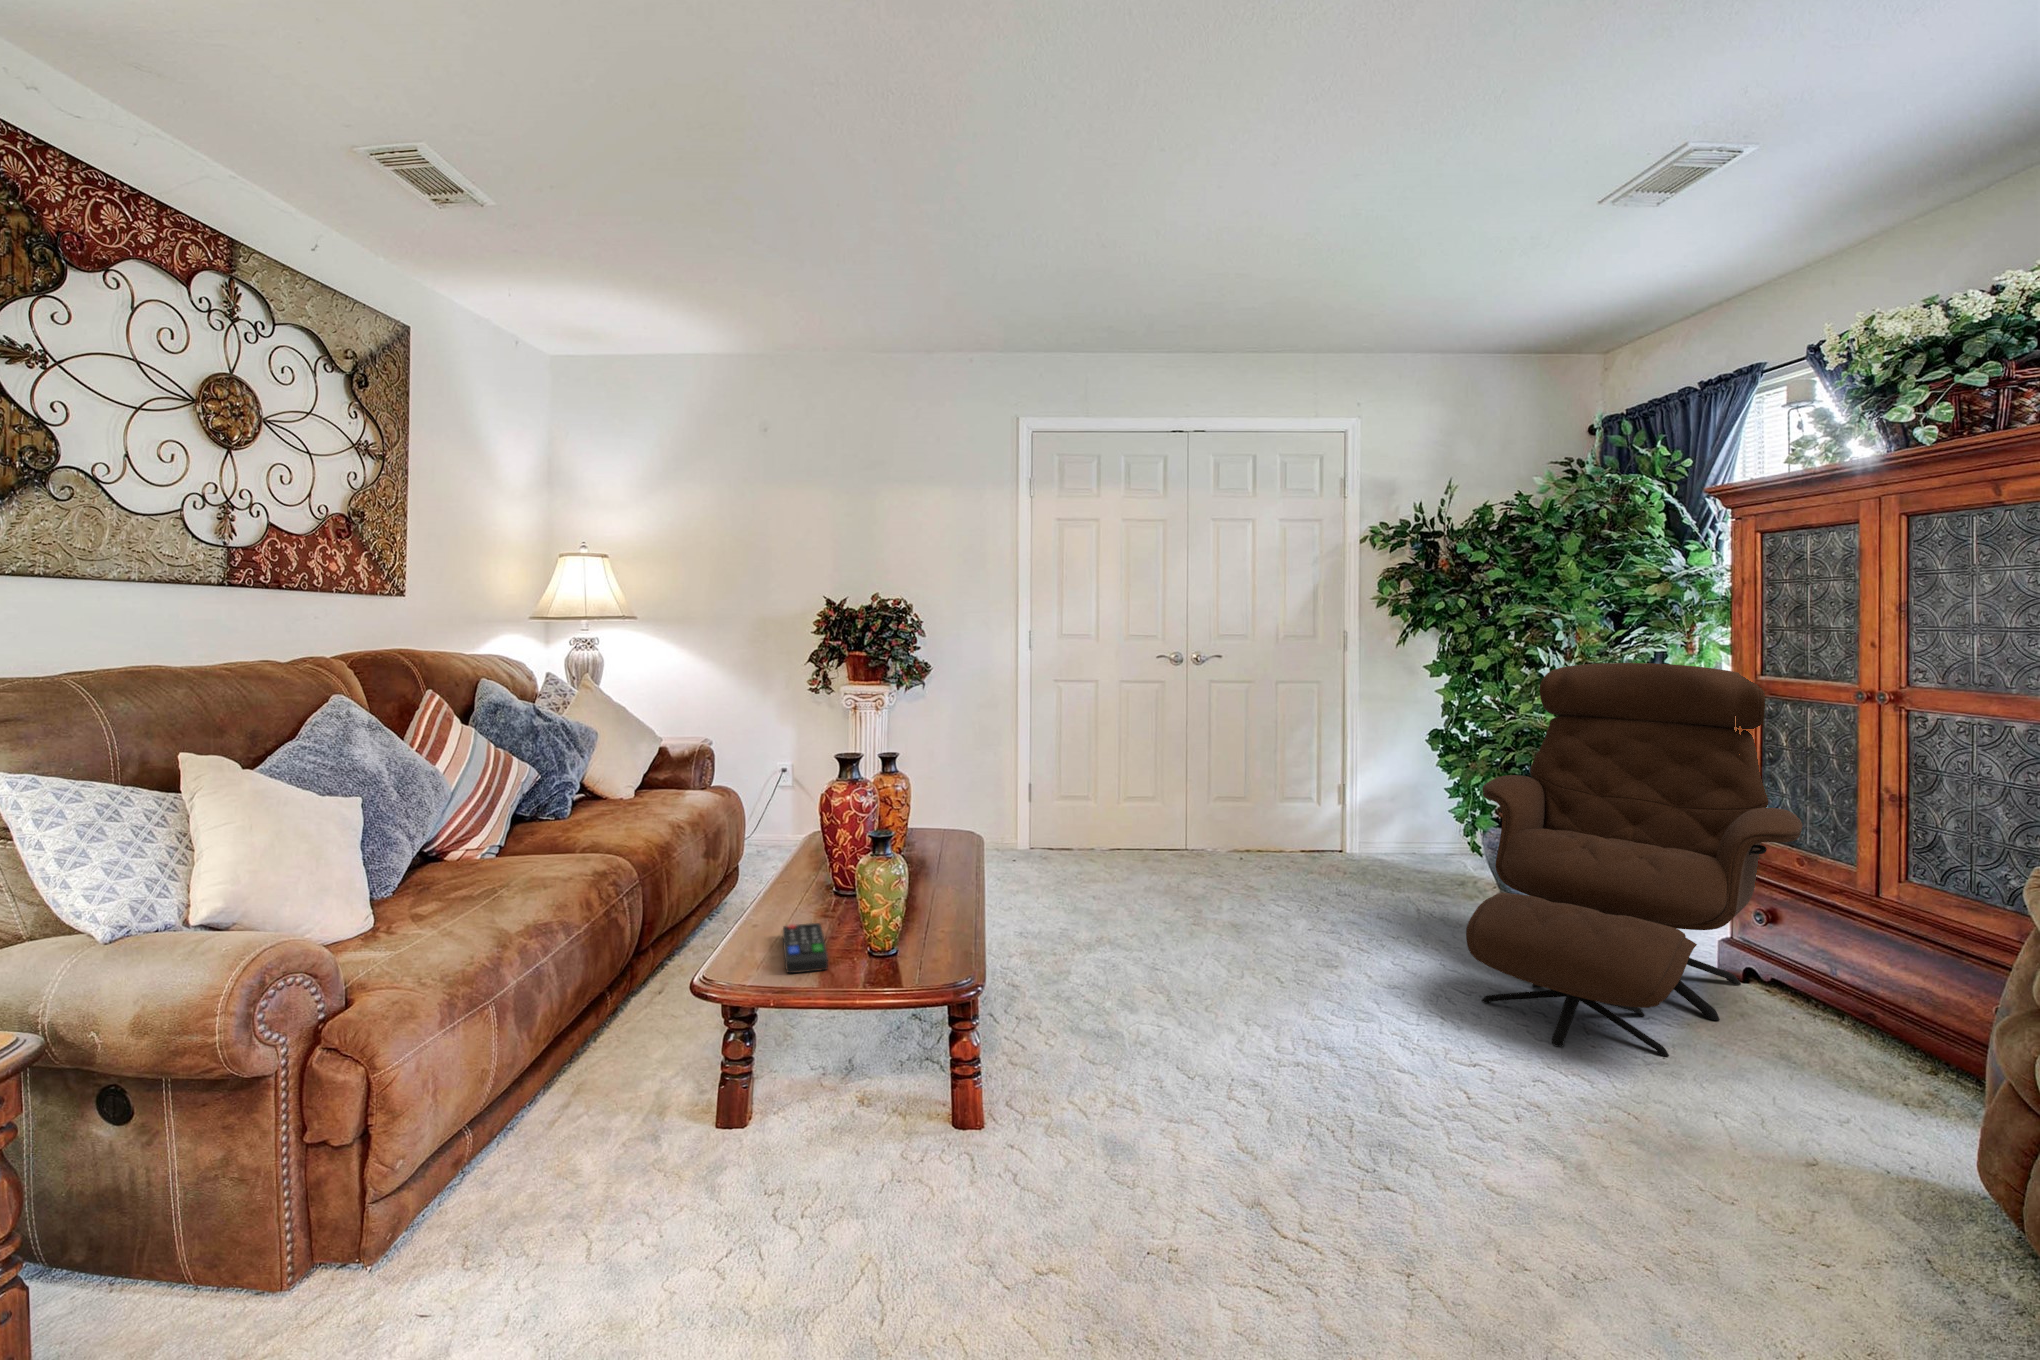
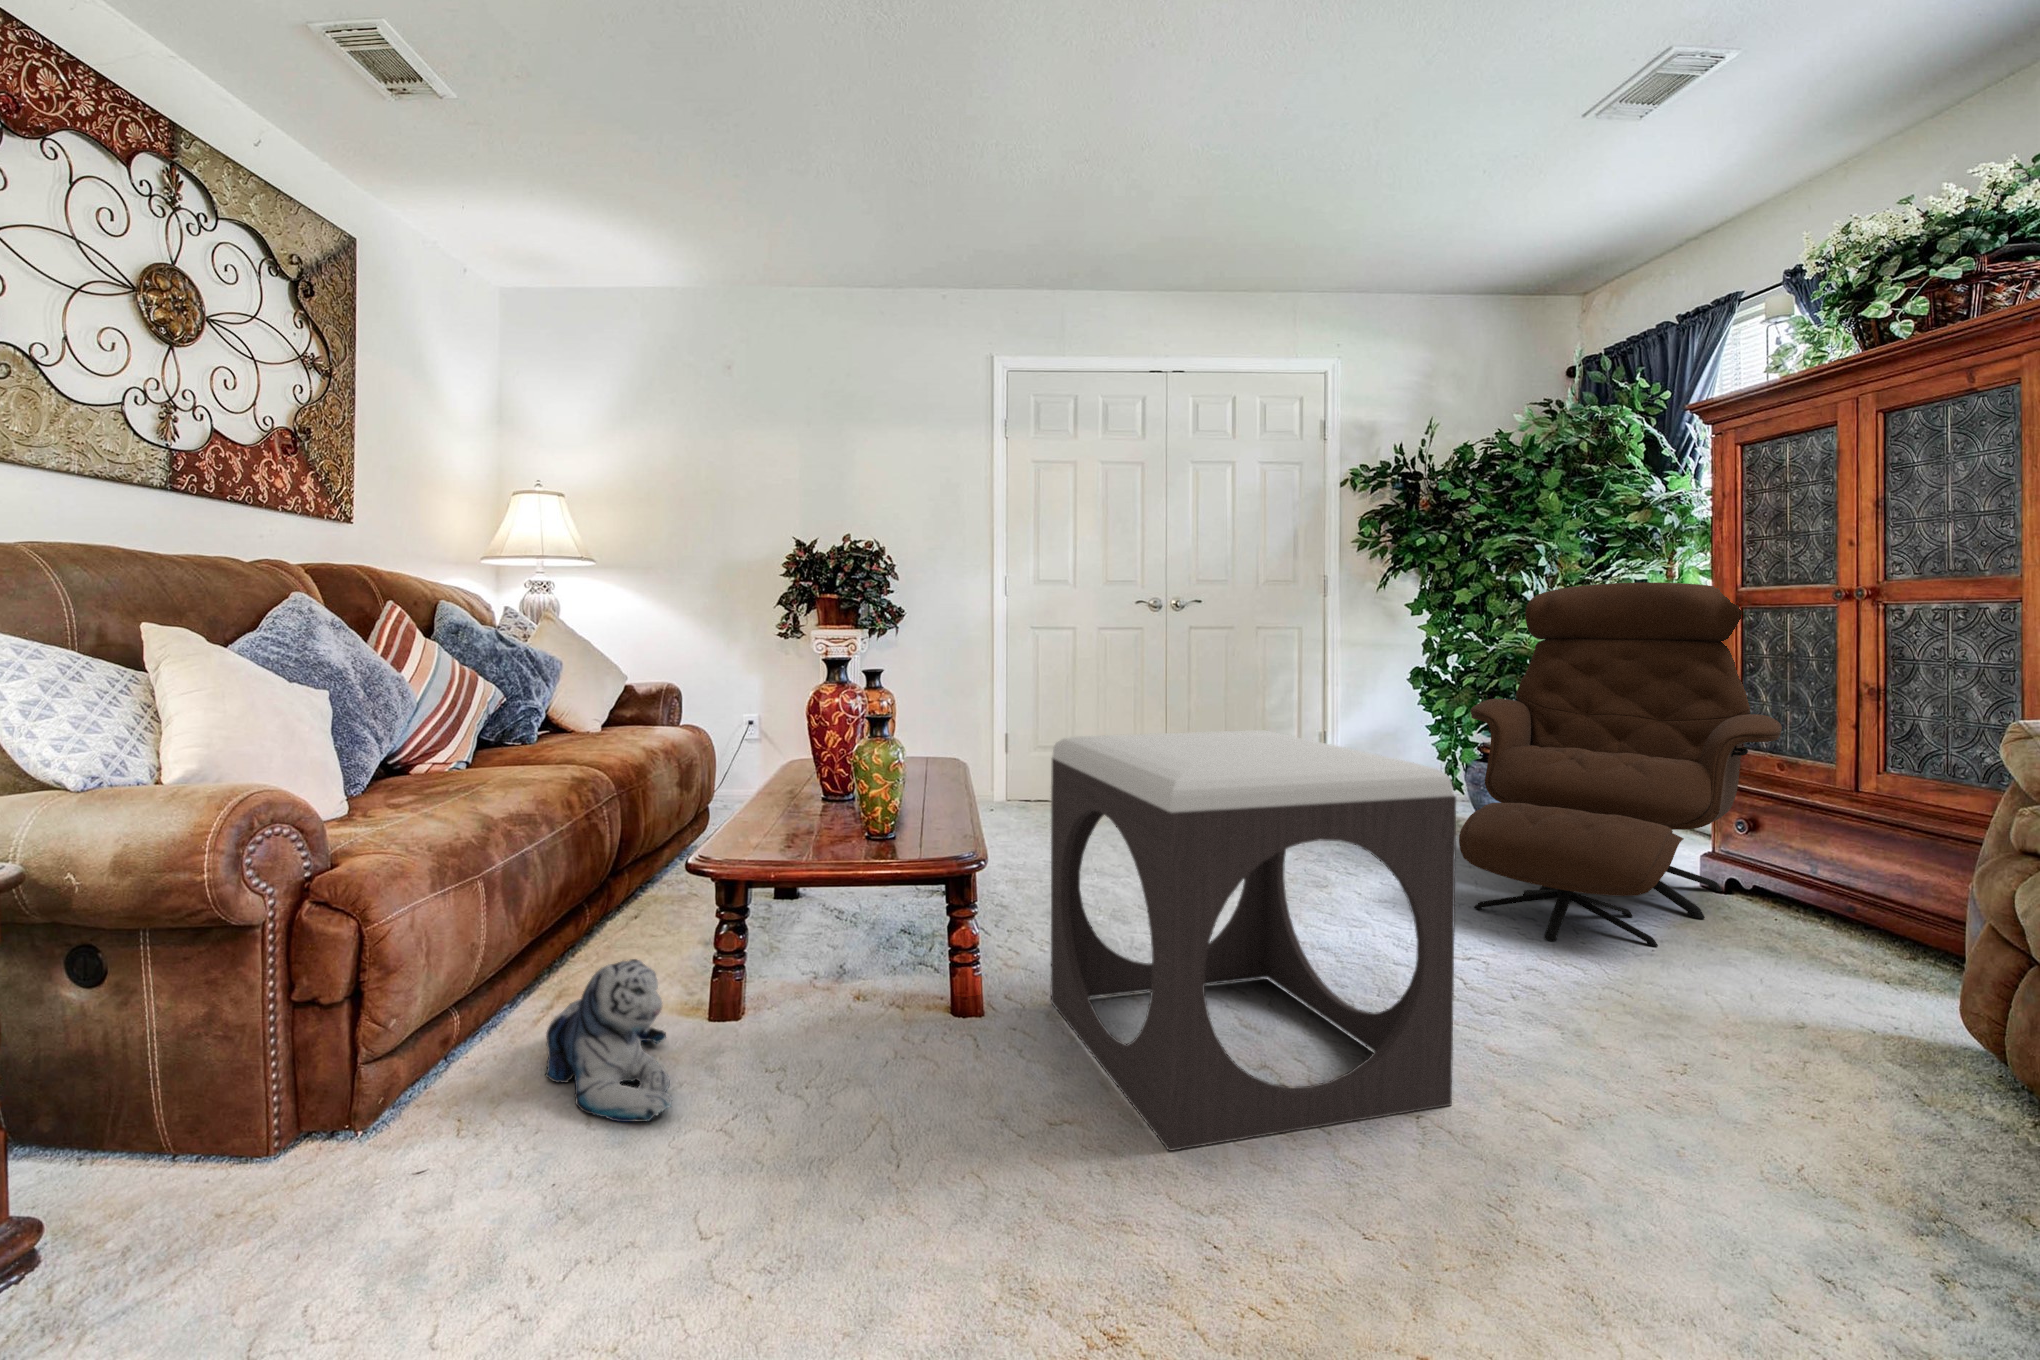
footstool: none [1048,845,1449,1311] -> present [1051,730,1456,1151]
remote control: present [783,923,828,973] -> none [777,818,827,856]
plush toy: none [553,1080,672,1255] -> present [545,959,672,1122]

